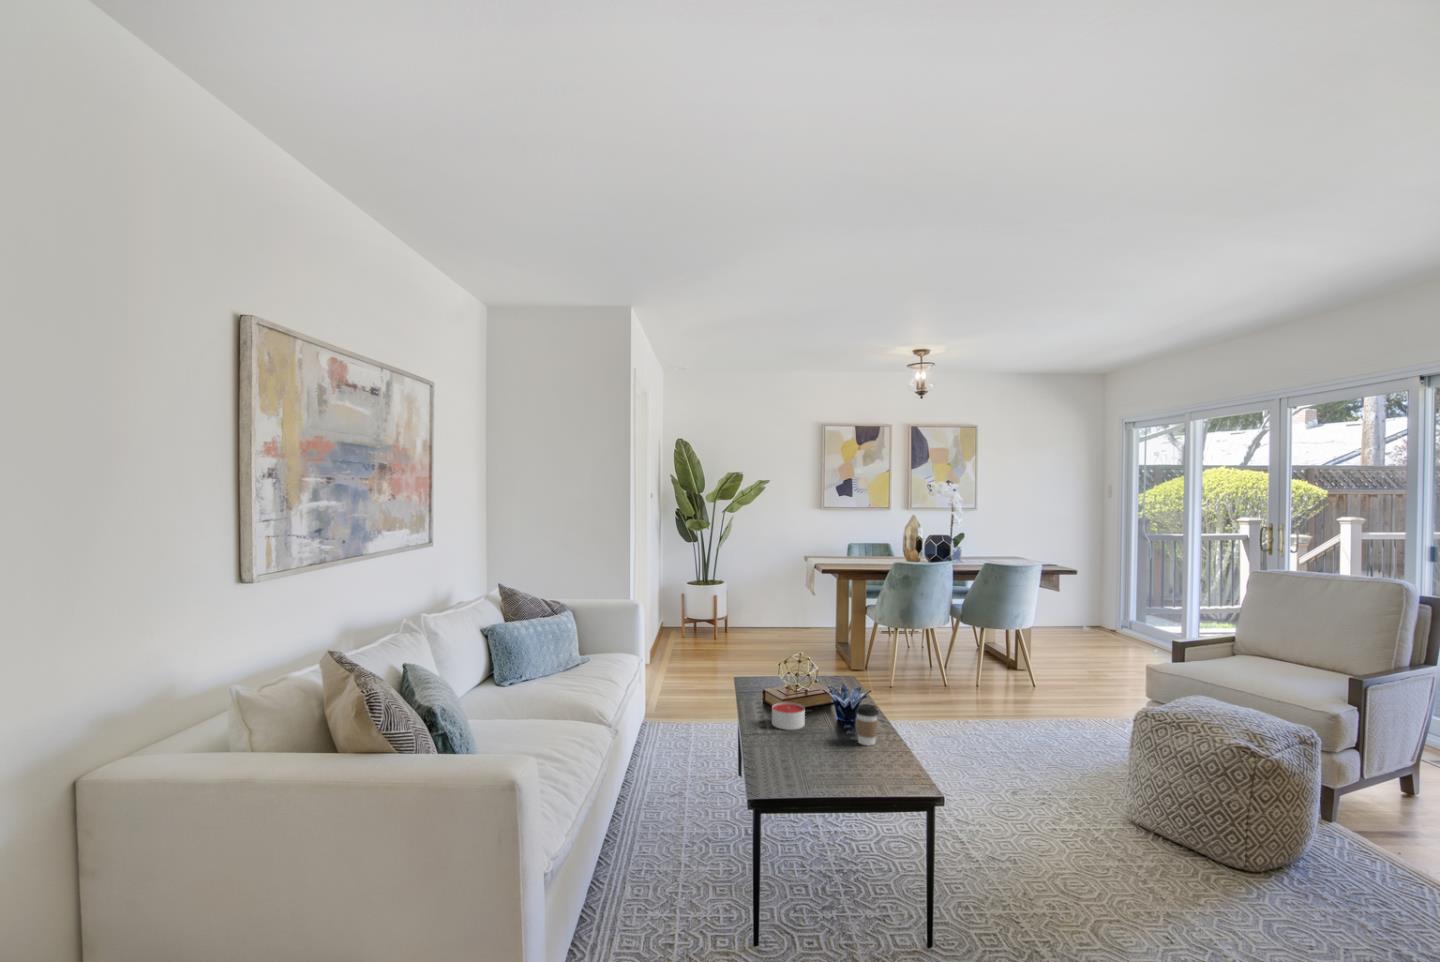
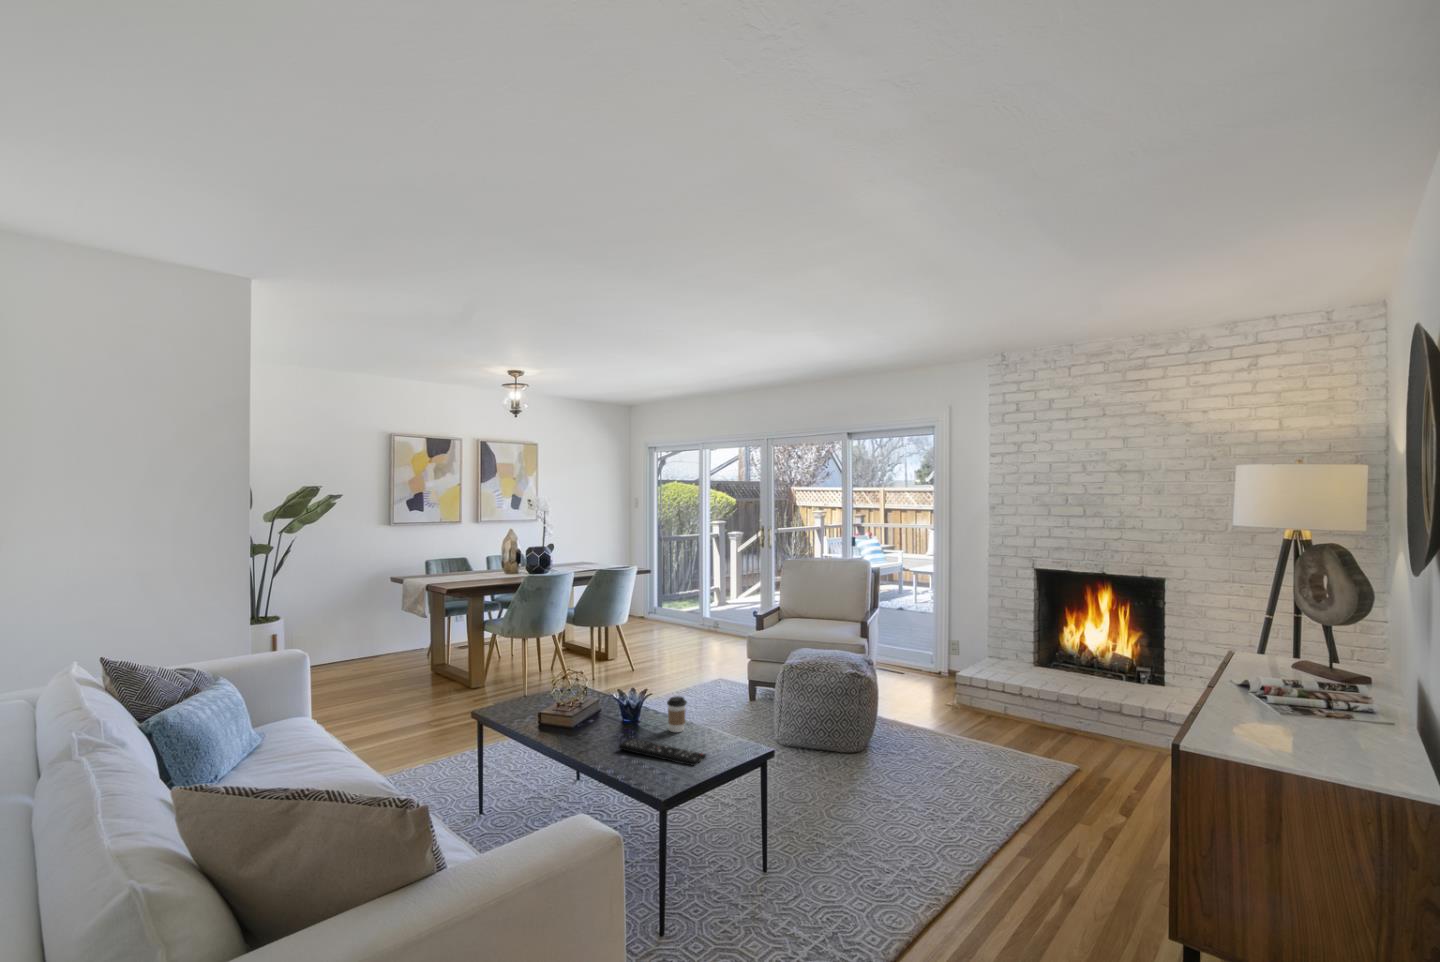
candle: present [772,702,805,730] -> none [578,715,610,742]
remote control: none [784,735,844,781] -> present [619,738,706,766]

